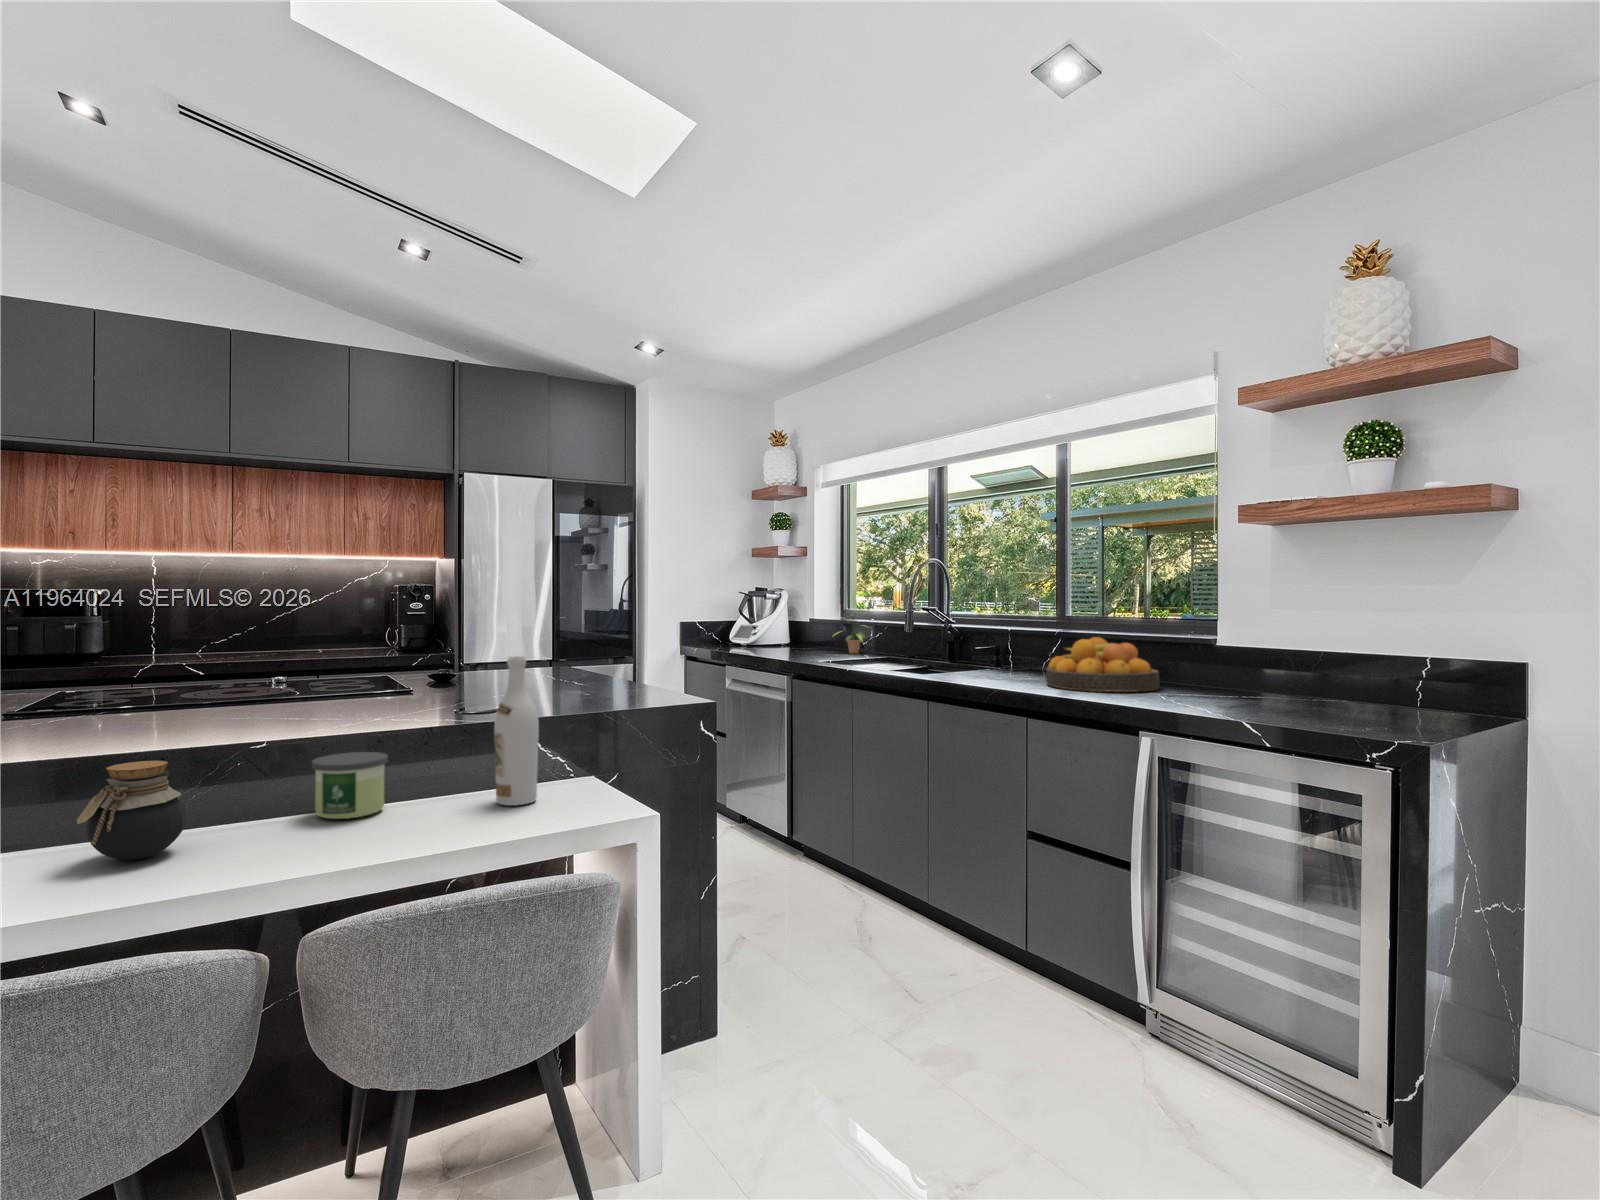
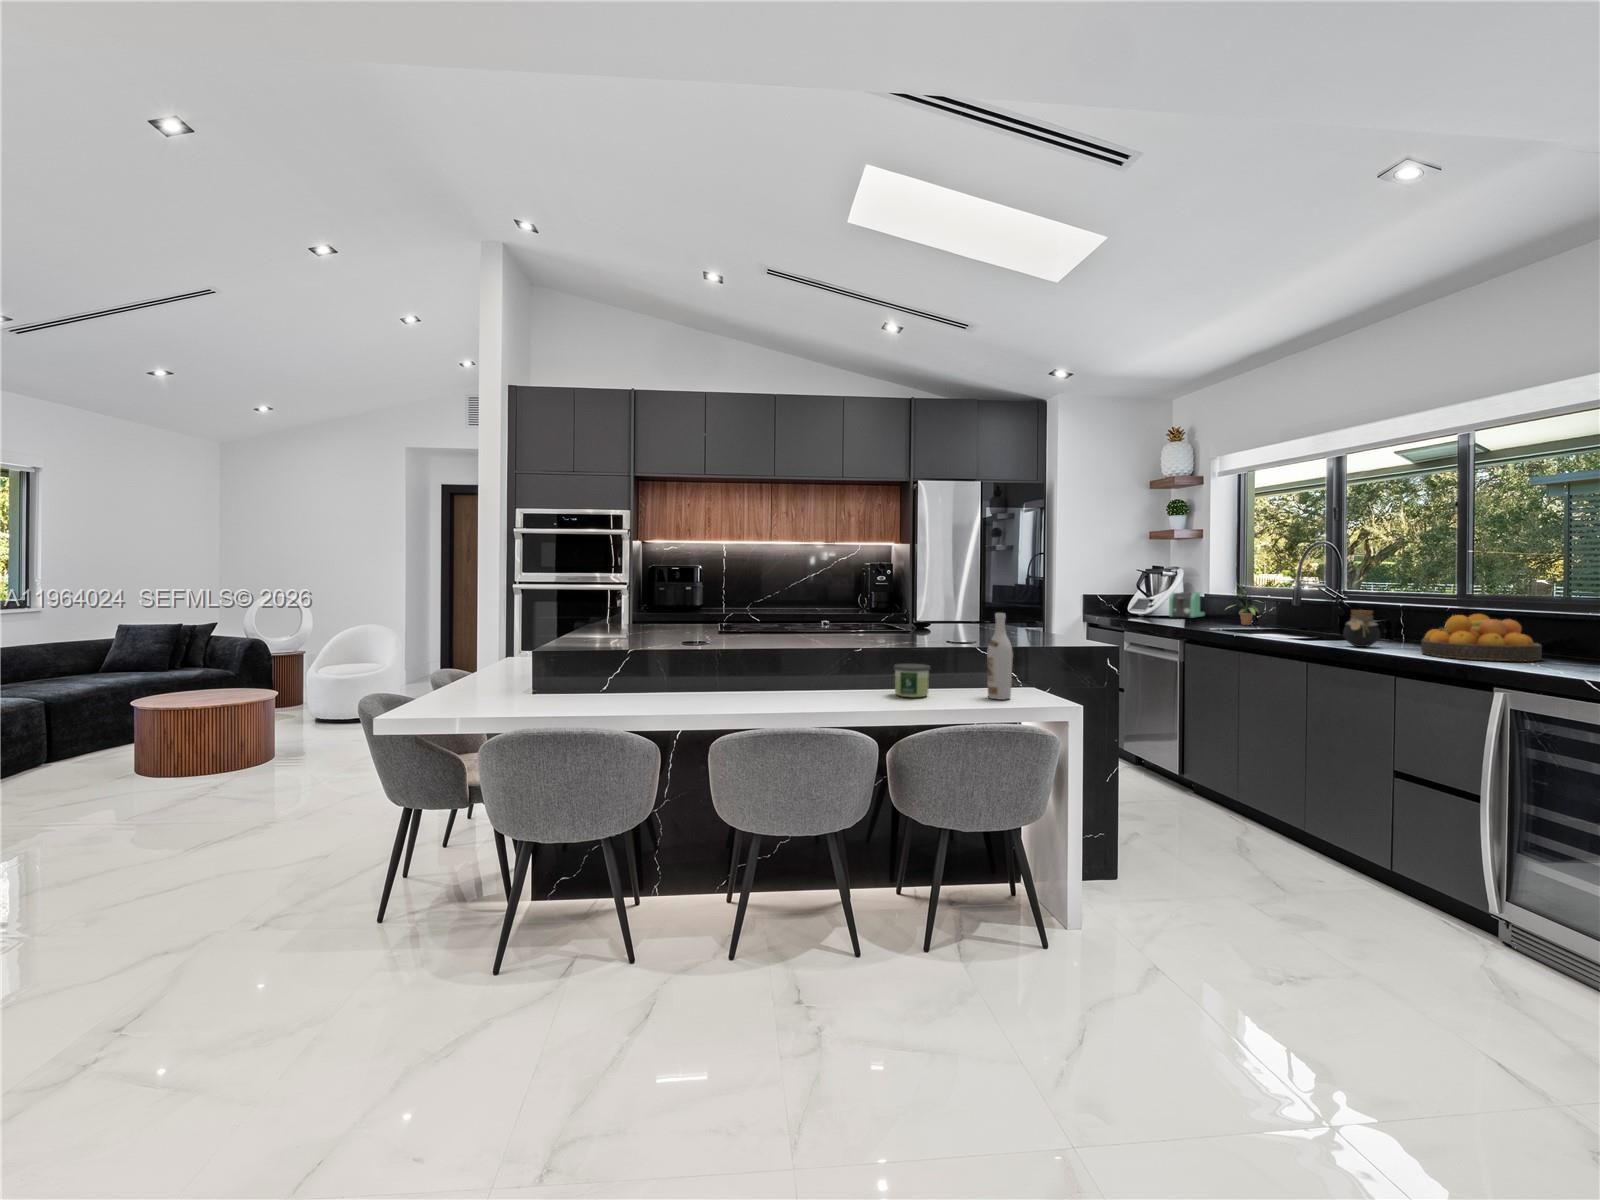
toaster: none [773,617,809,647] -> present [1169,592,1205,618]
jar: present [77,761,186,860] -> present [1343,610,1380,647]

